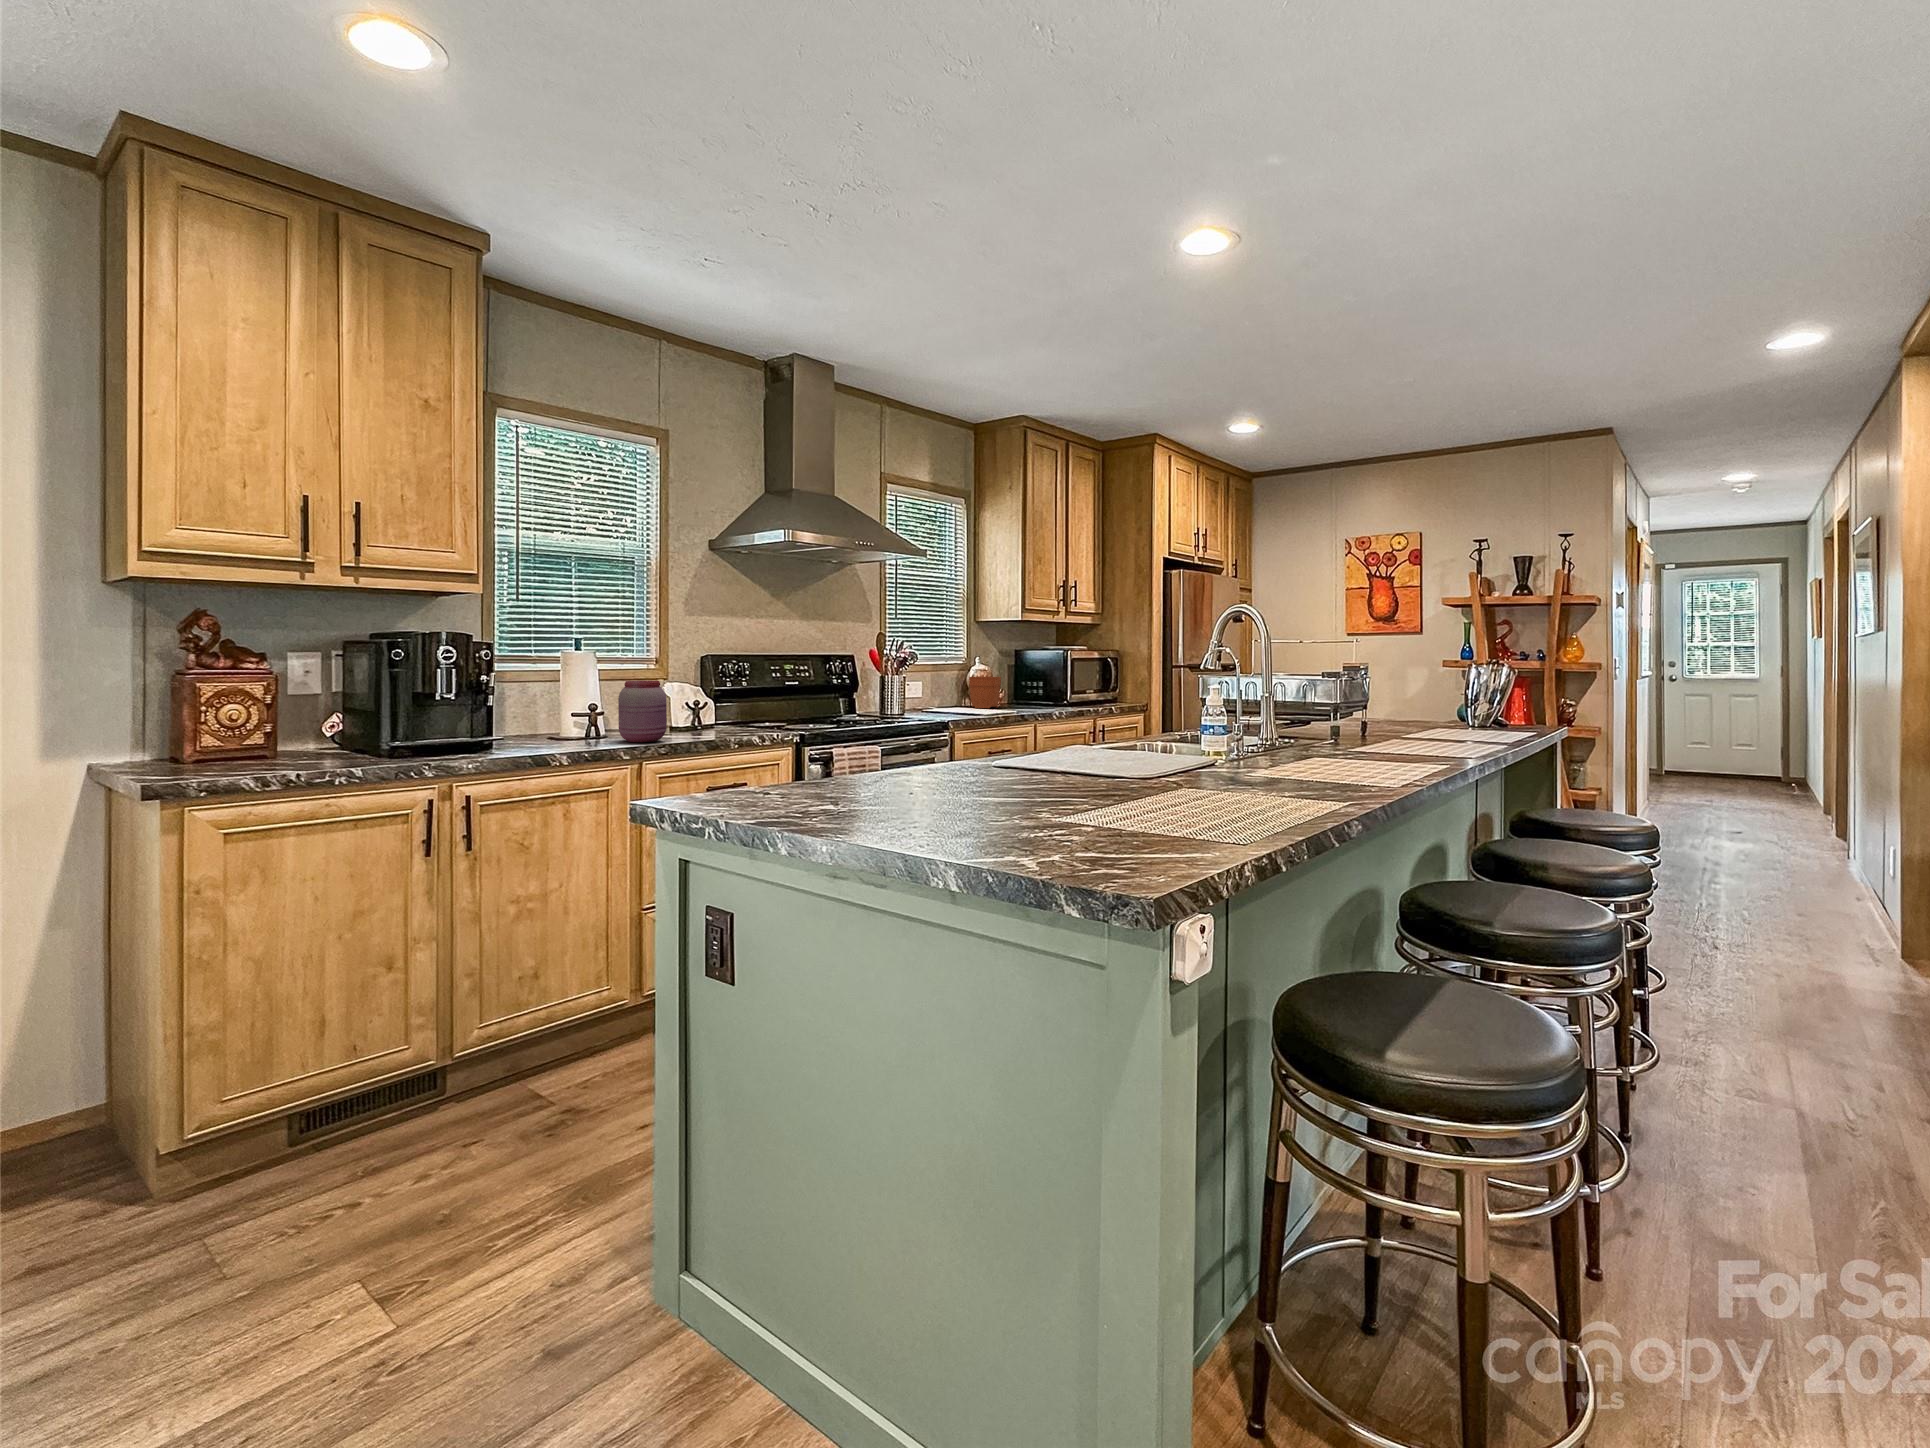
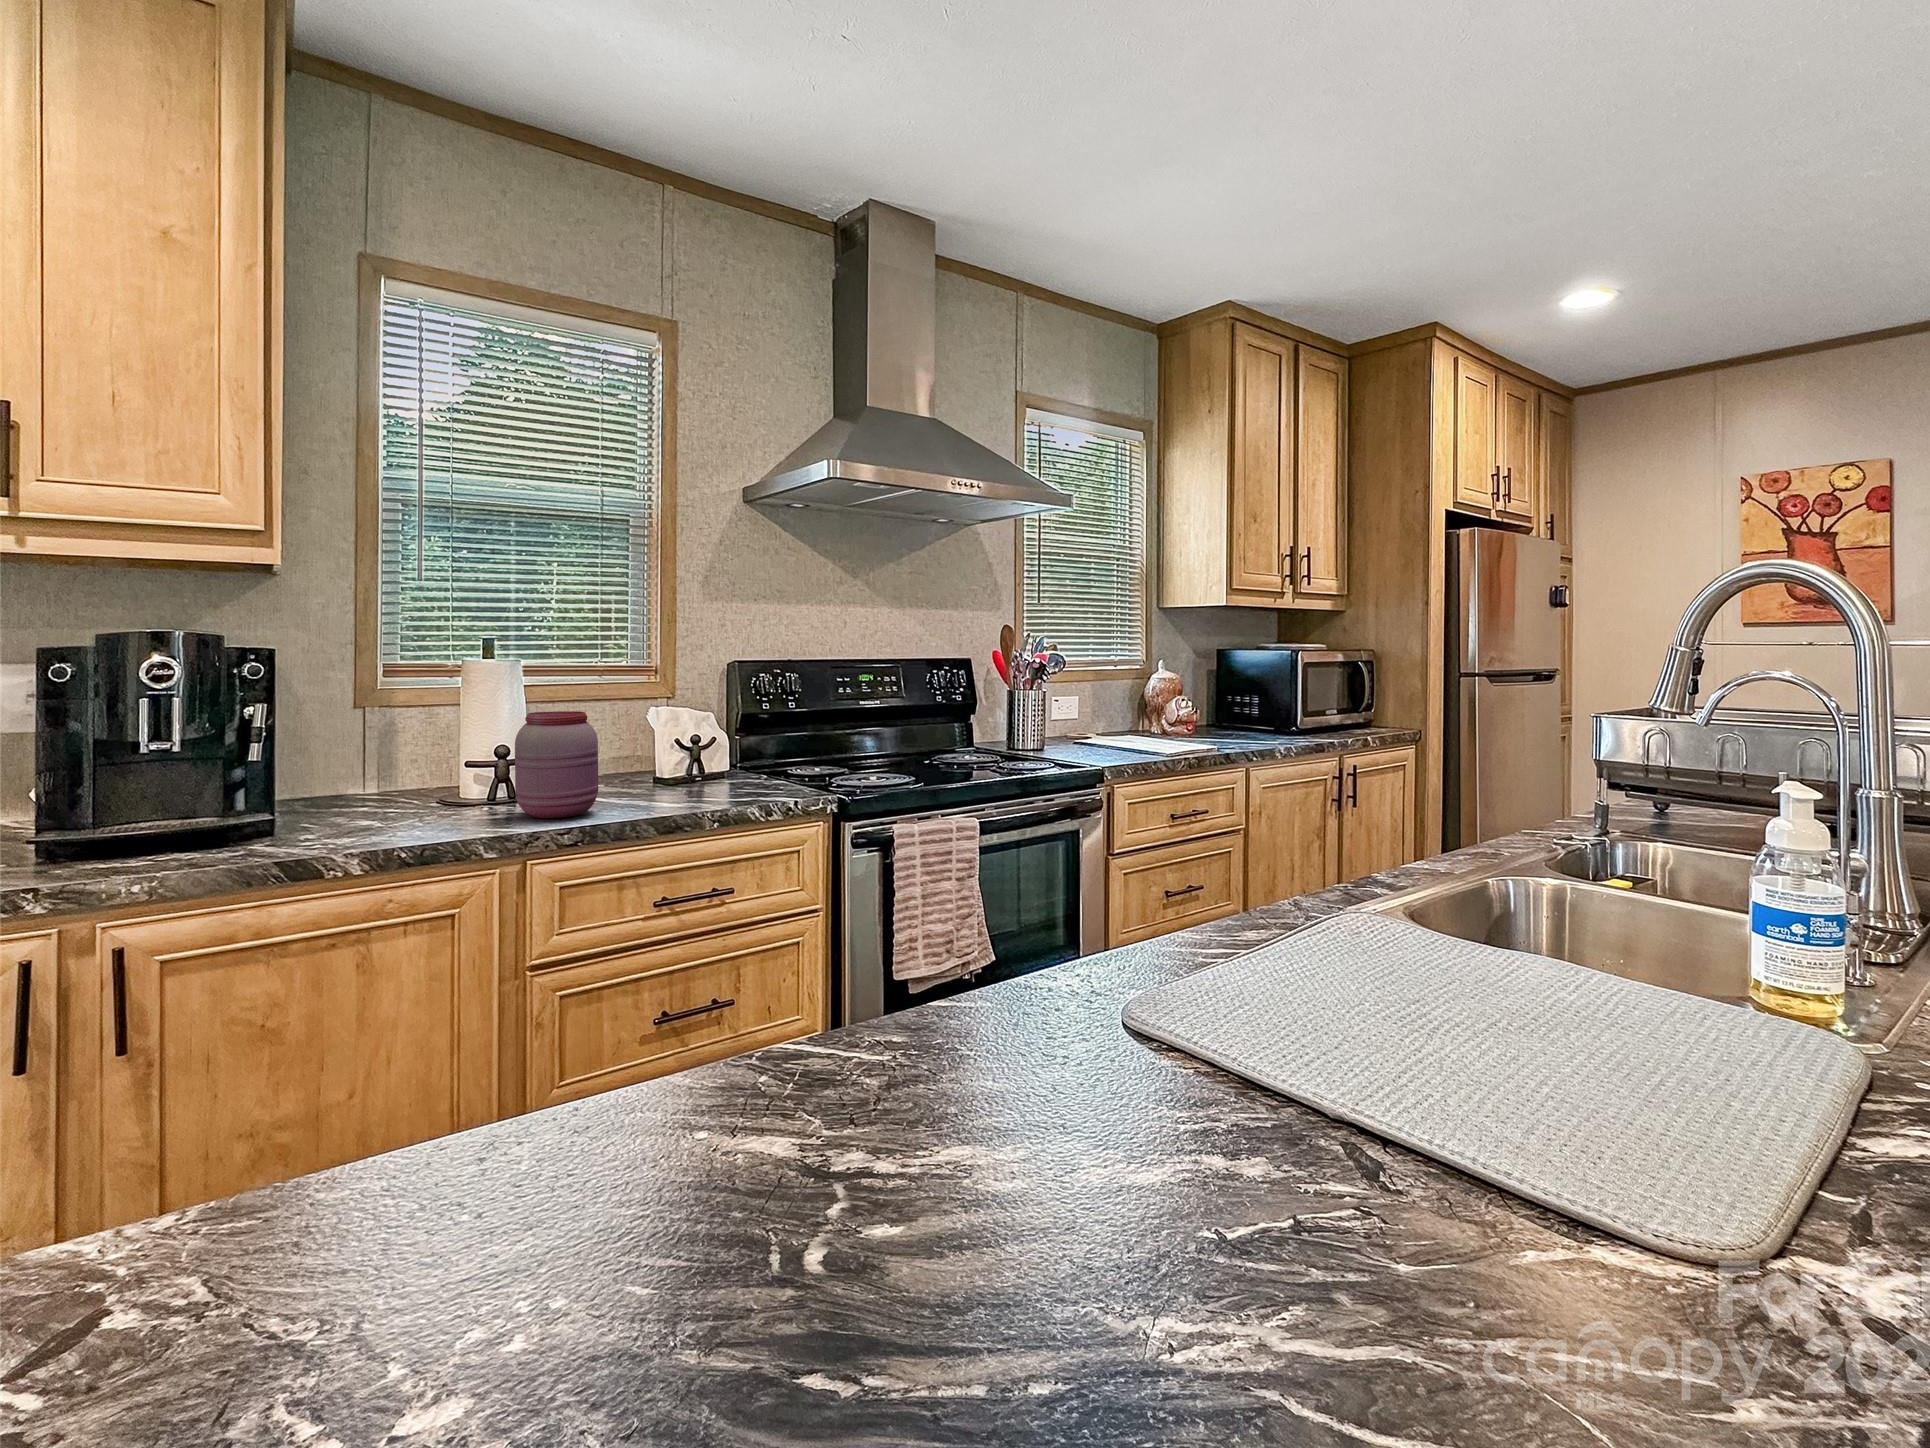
plant pot: present [969,662,1001,708] -> none [1147,667,1196,737]

